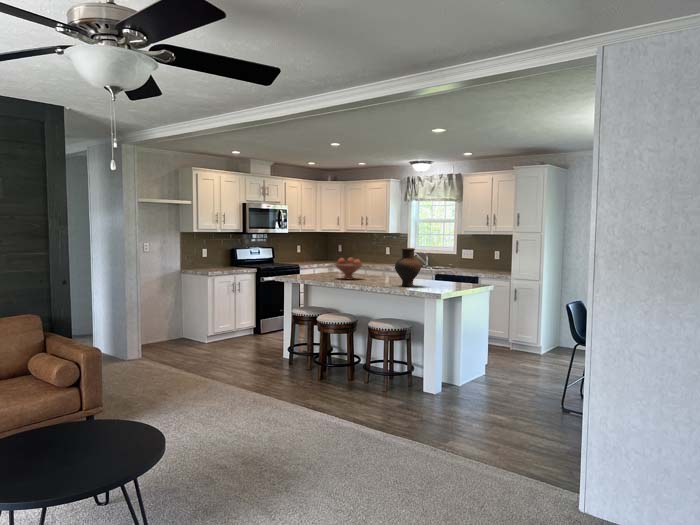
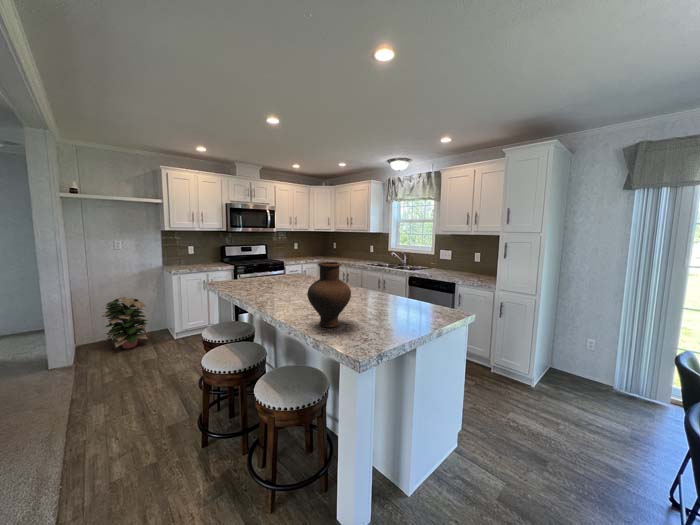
fruit bowl: present [335,257,362,279] -> none [259,266,298,296]
decorative plant: none [146,297,186,348] -> present [101,297,148,348]

